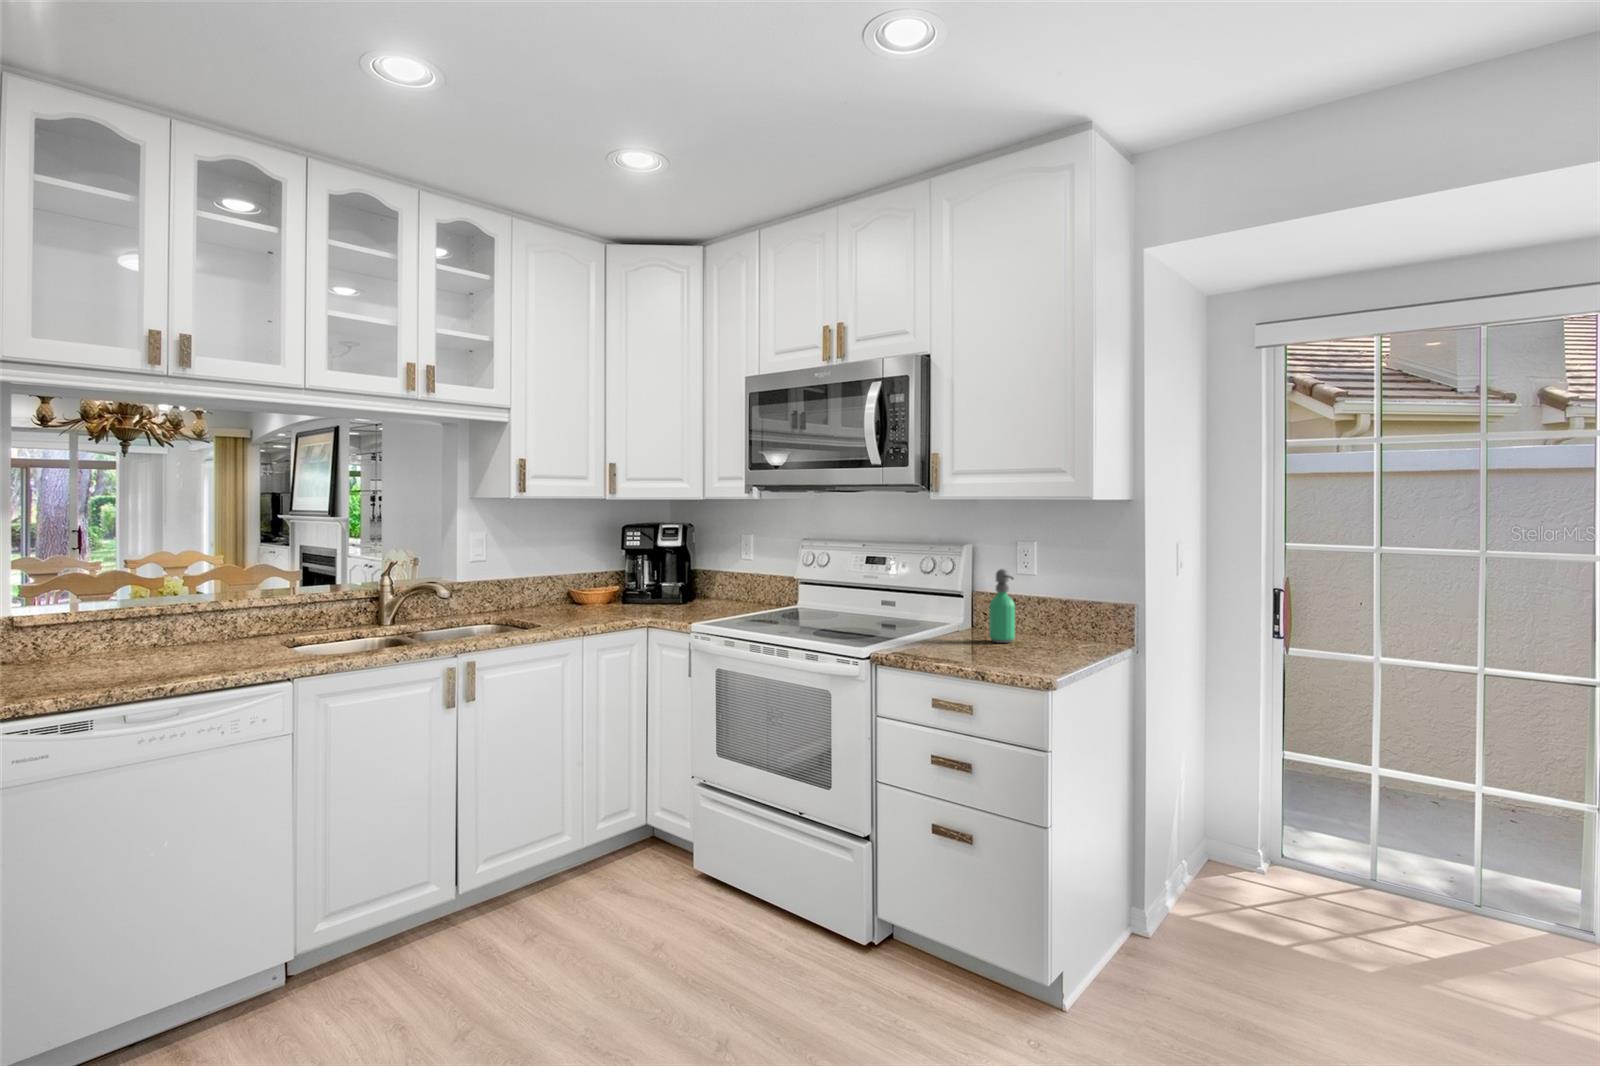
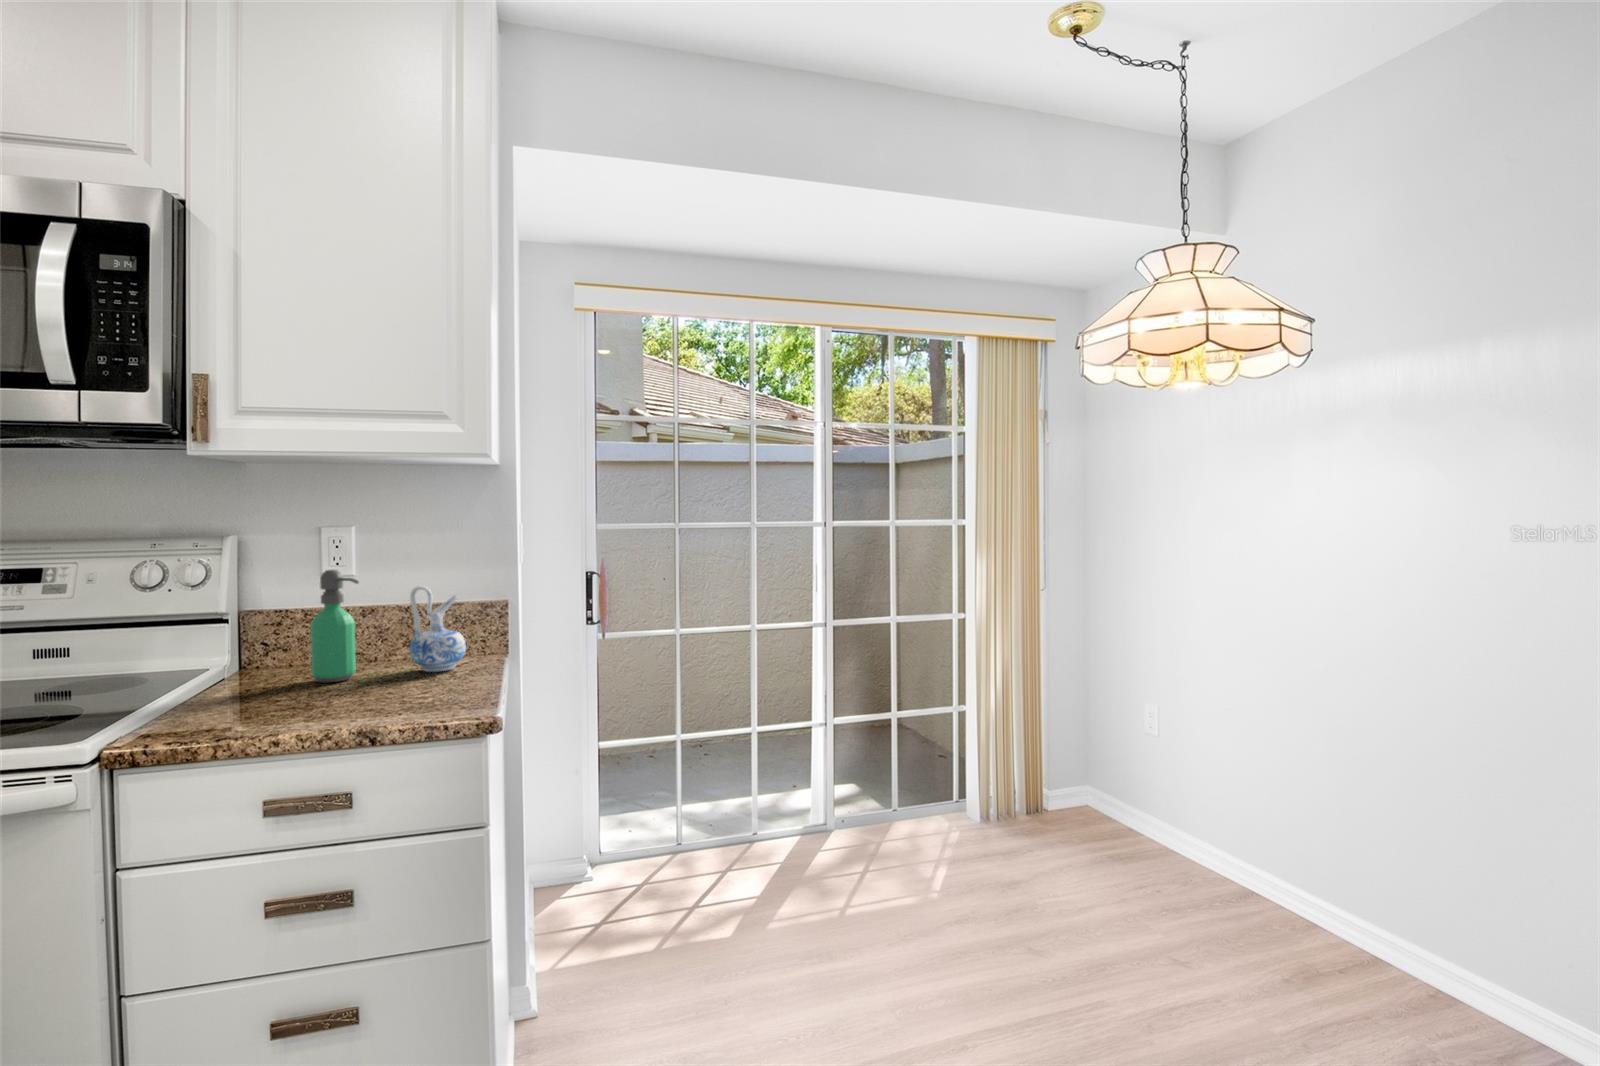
ceramic pitcher: none [1047,585,1086,648] -> present [409,586,466,672]

